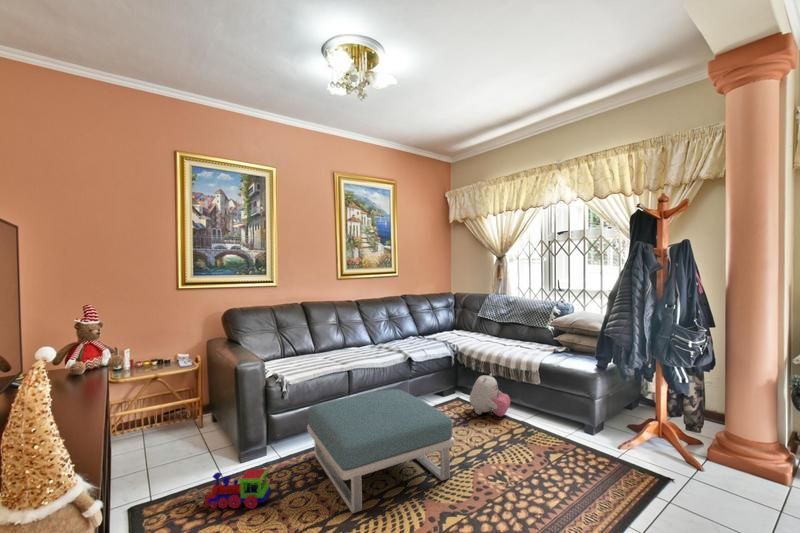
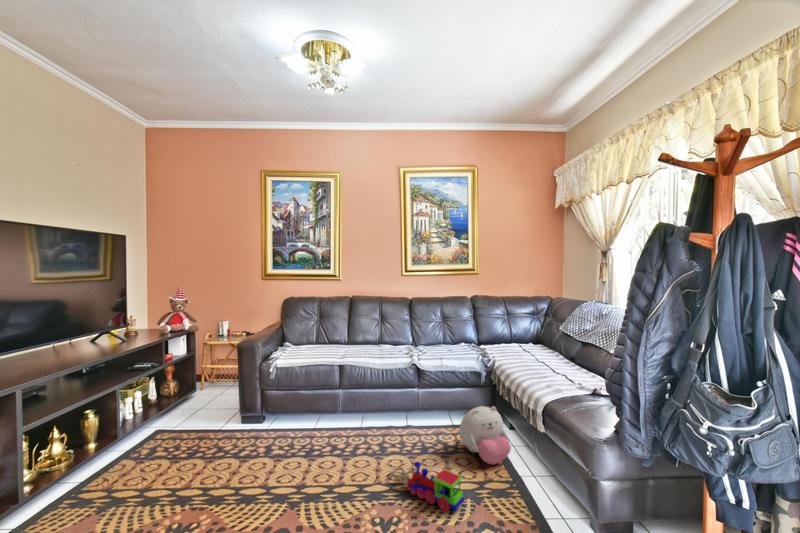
footstool: present [307,389,454,513] -> none [221,390,369,503]
toy train: present [184,469,271,509] -> present [392,462,464,512]

